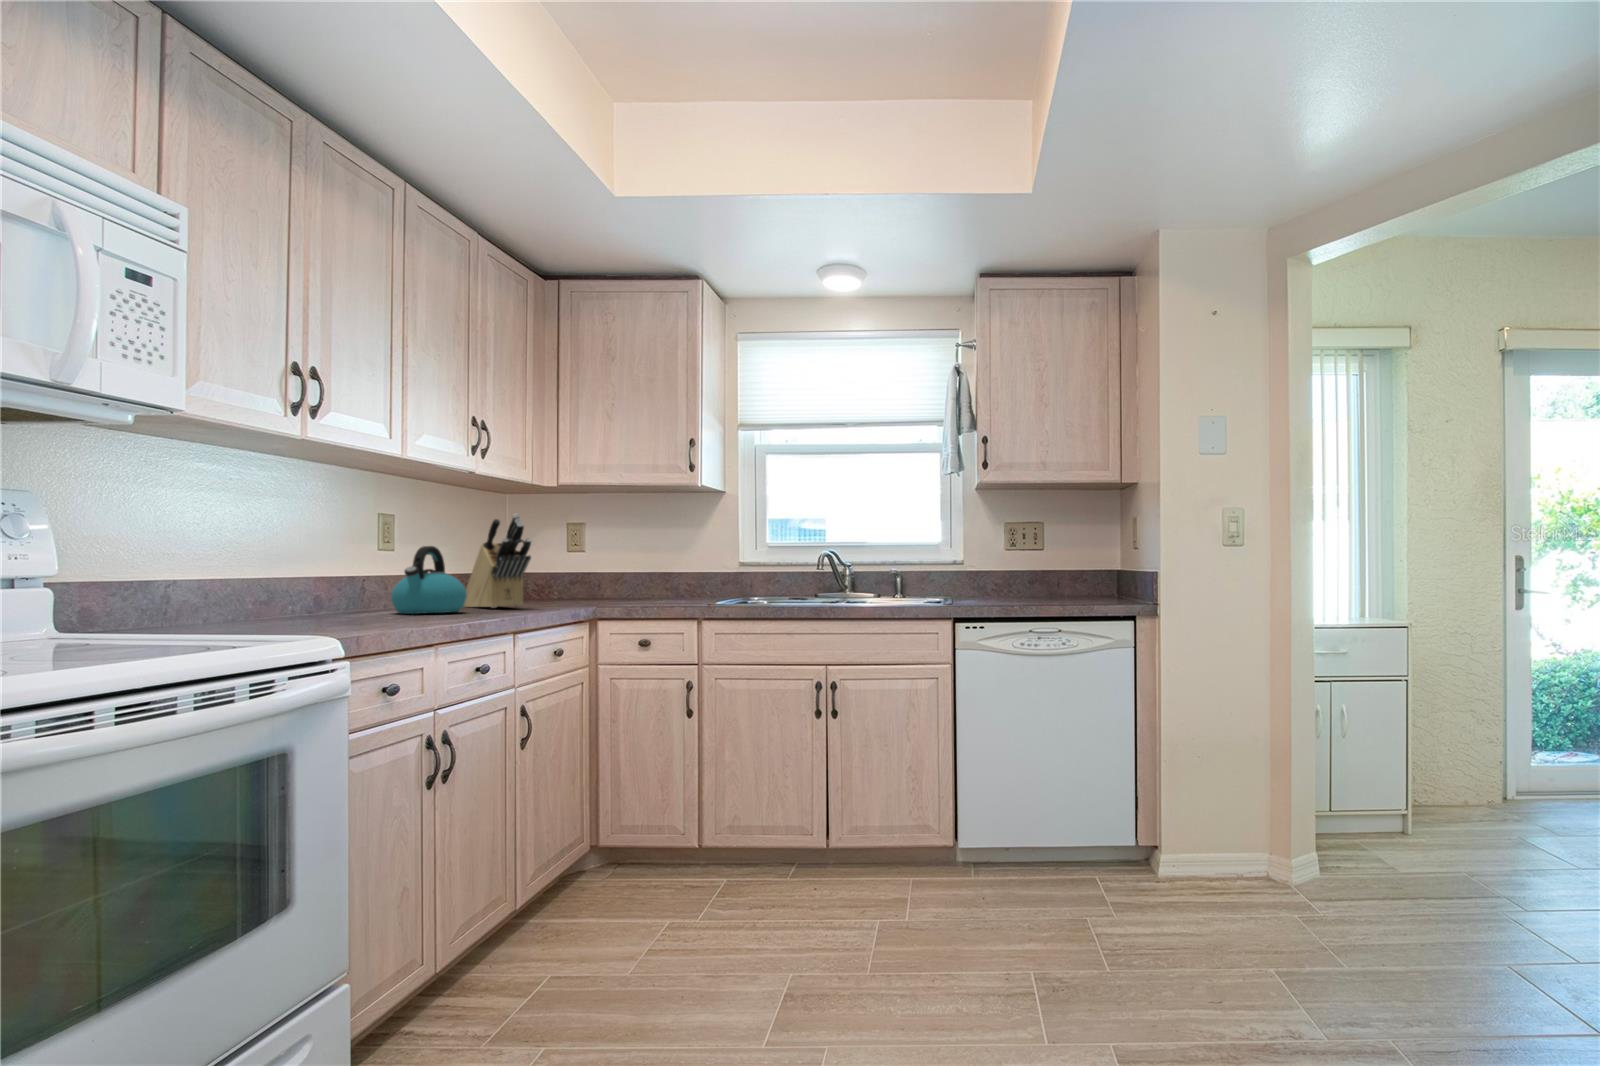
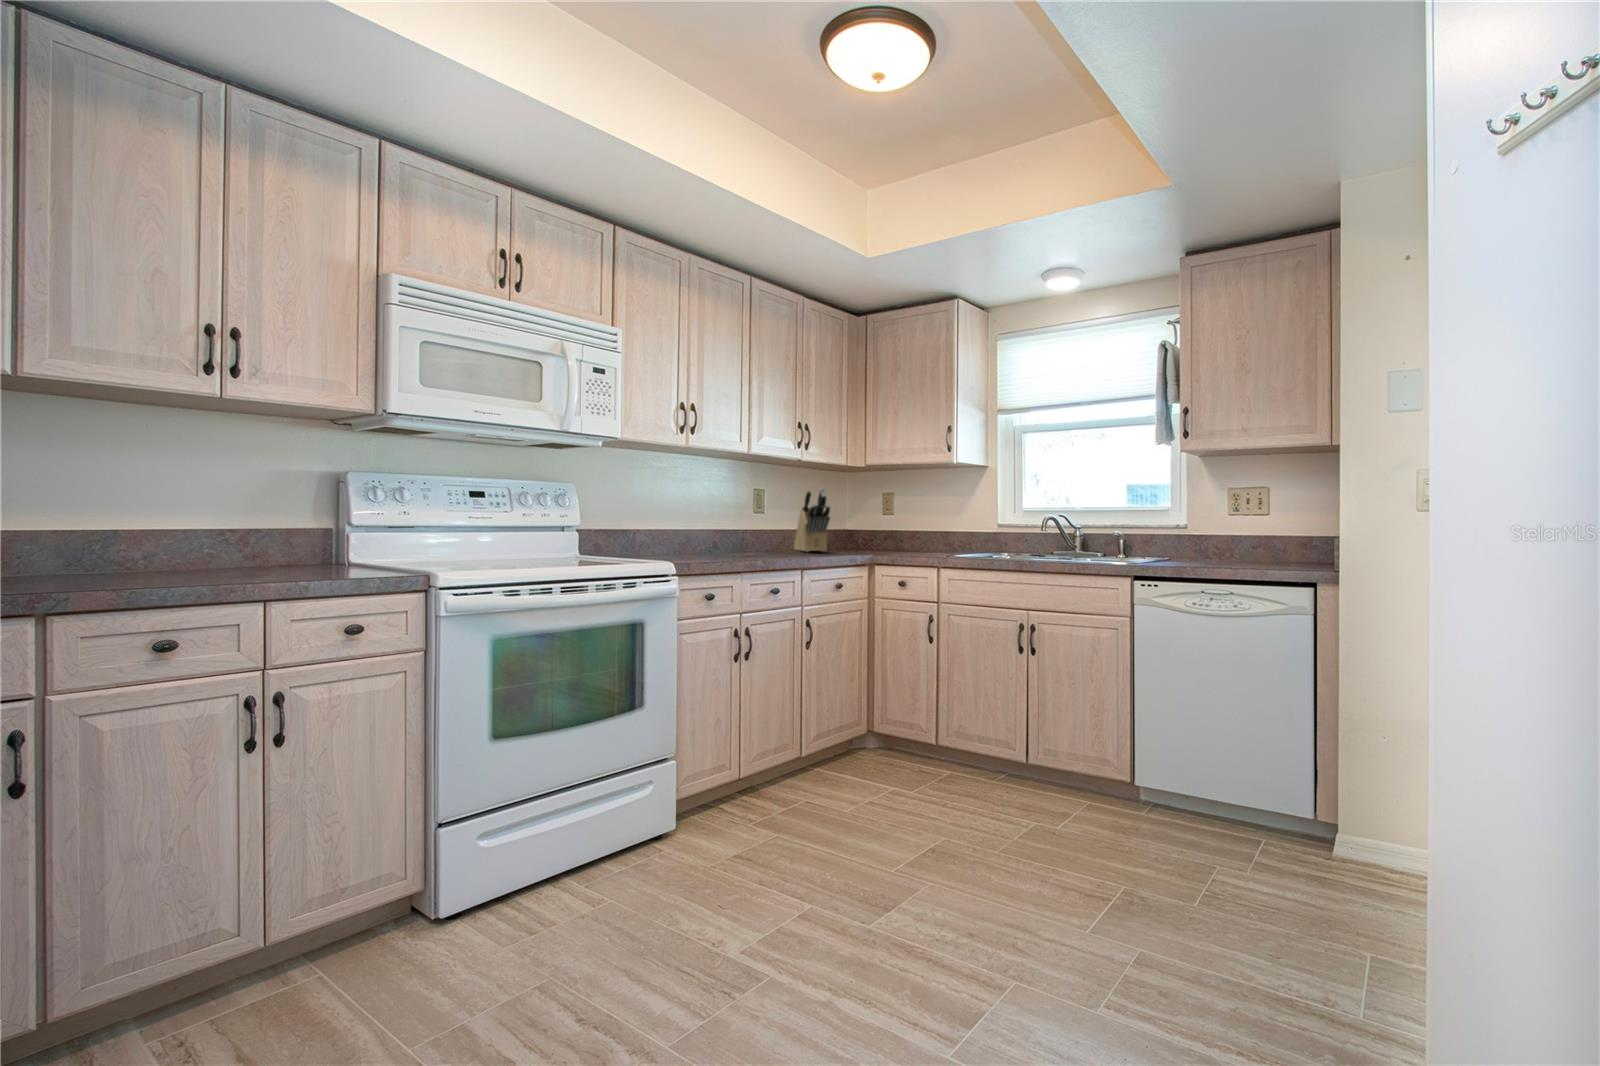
kettle: present [391,546,467,614] -> none [738,510,783,553]

